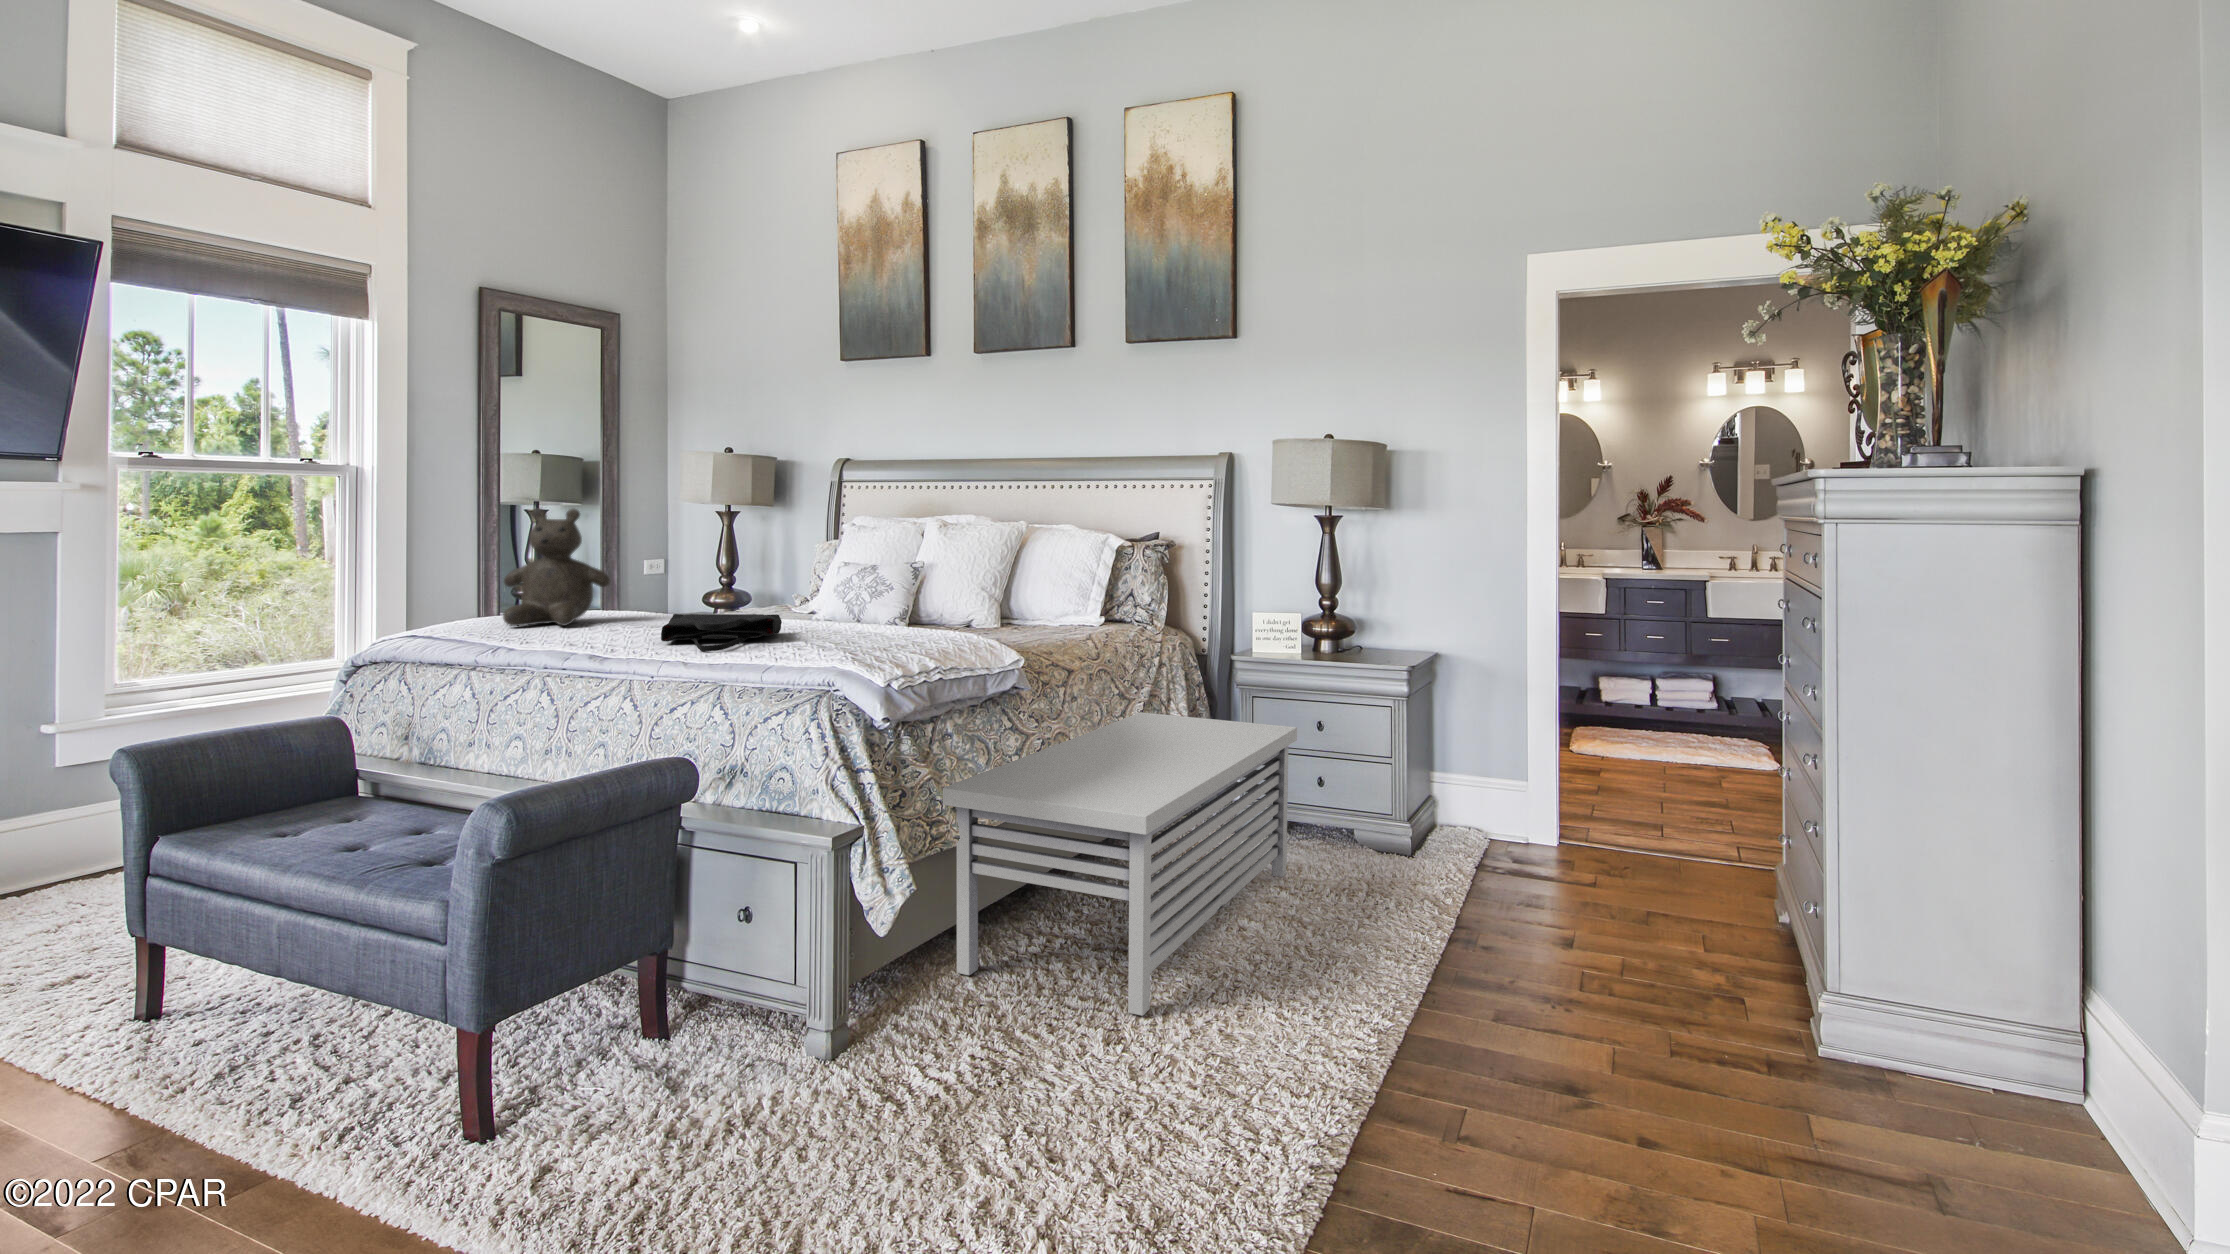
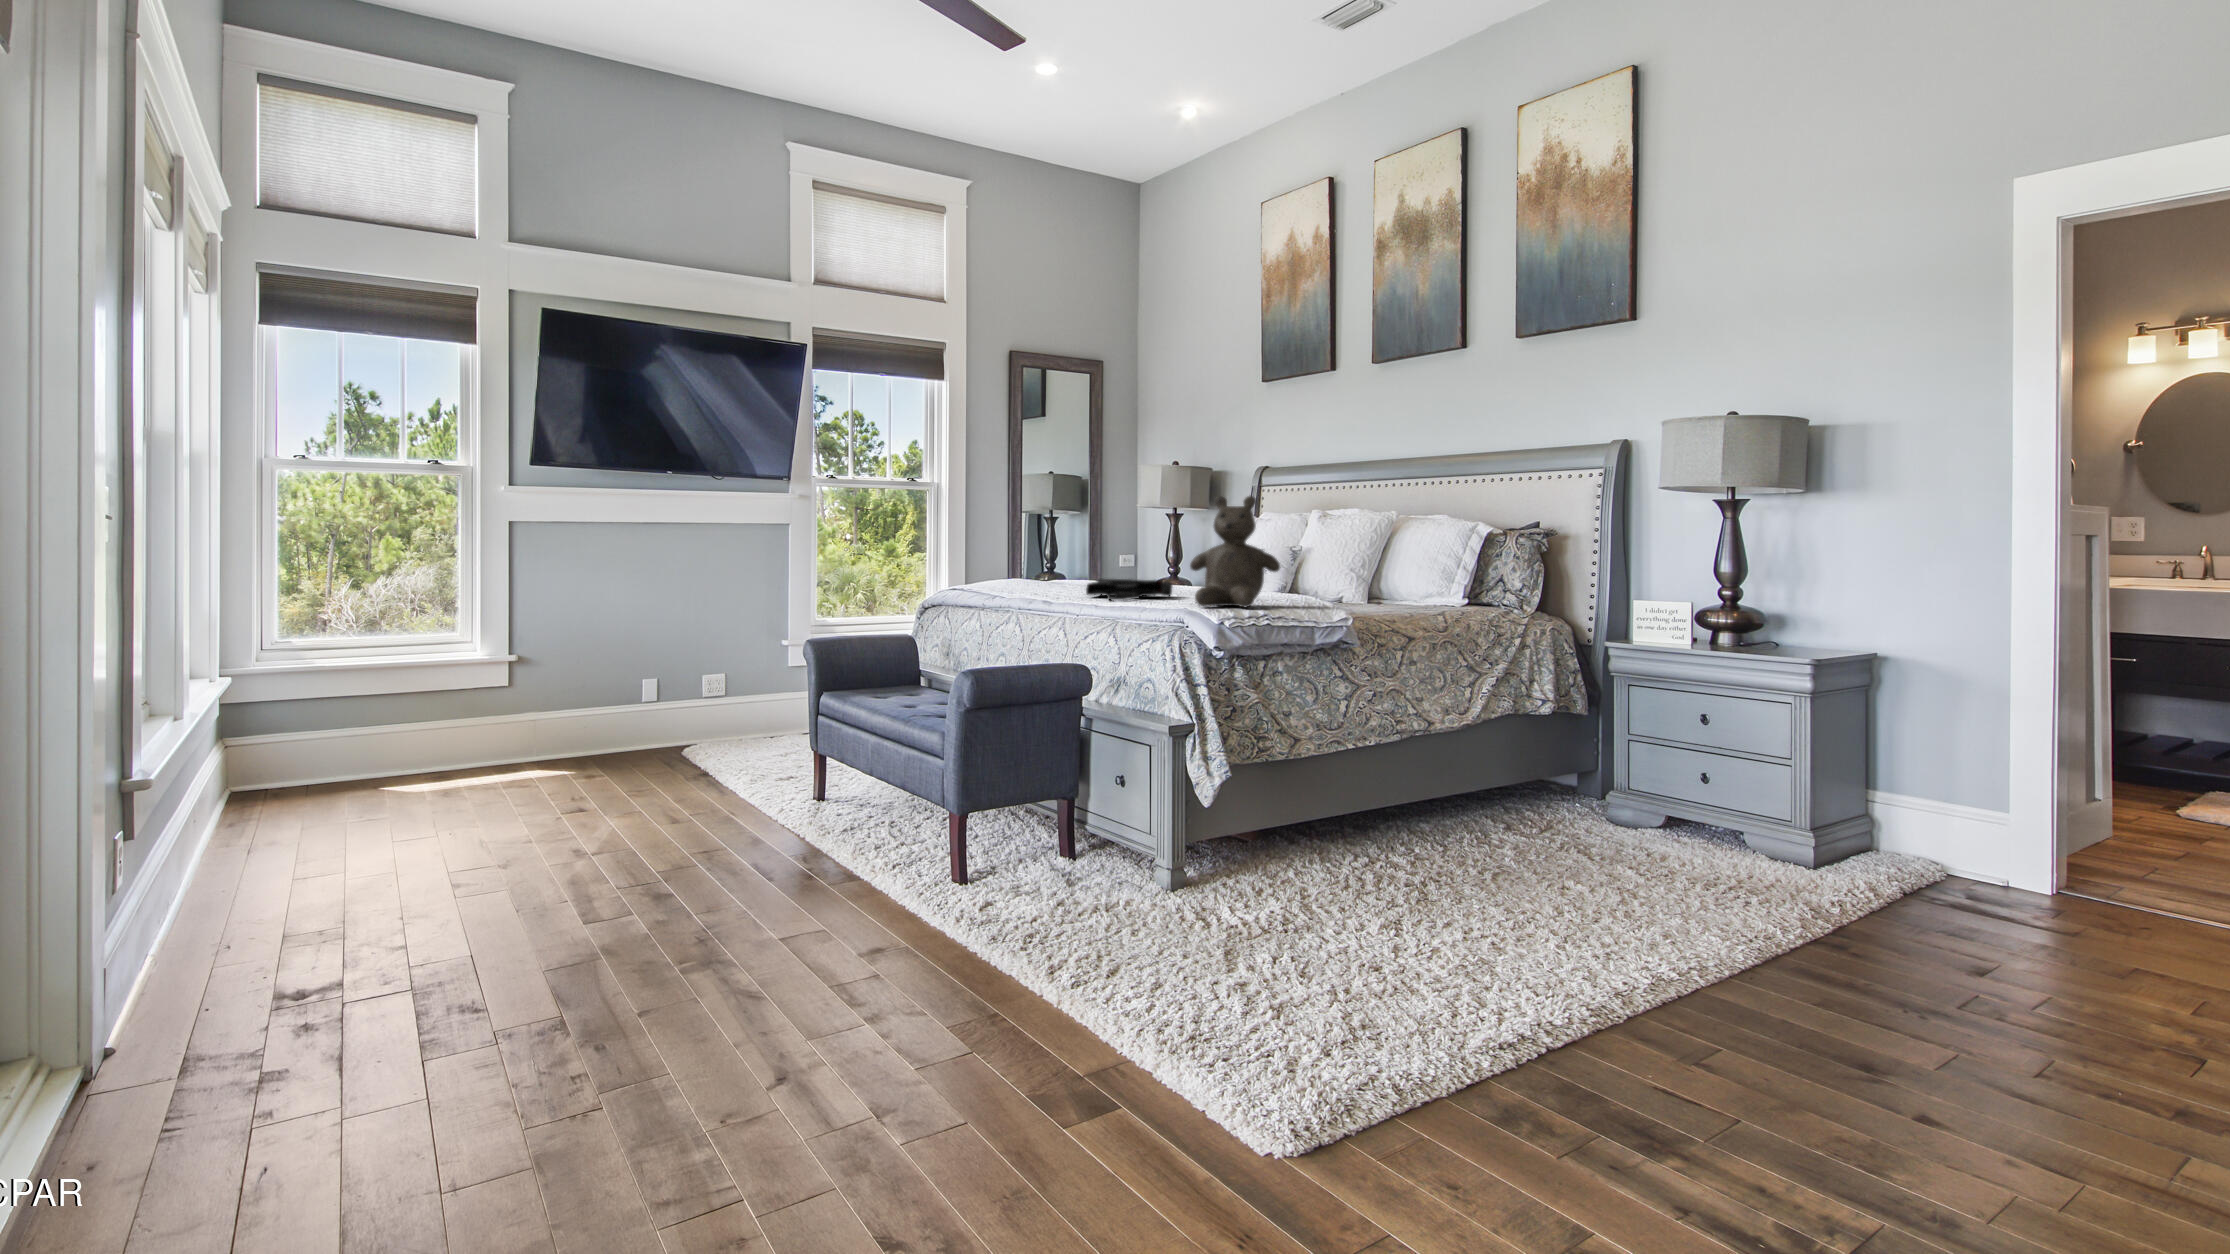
teddy bear: present [503,508,610,626] -> present [1190,496,1281,607]
storage bench: present [943,712,1297,1016] -> none [1266,689,1653,918]

